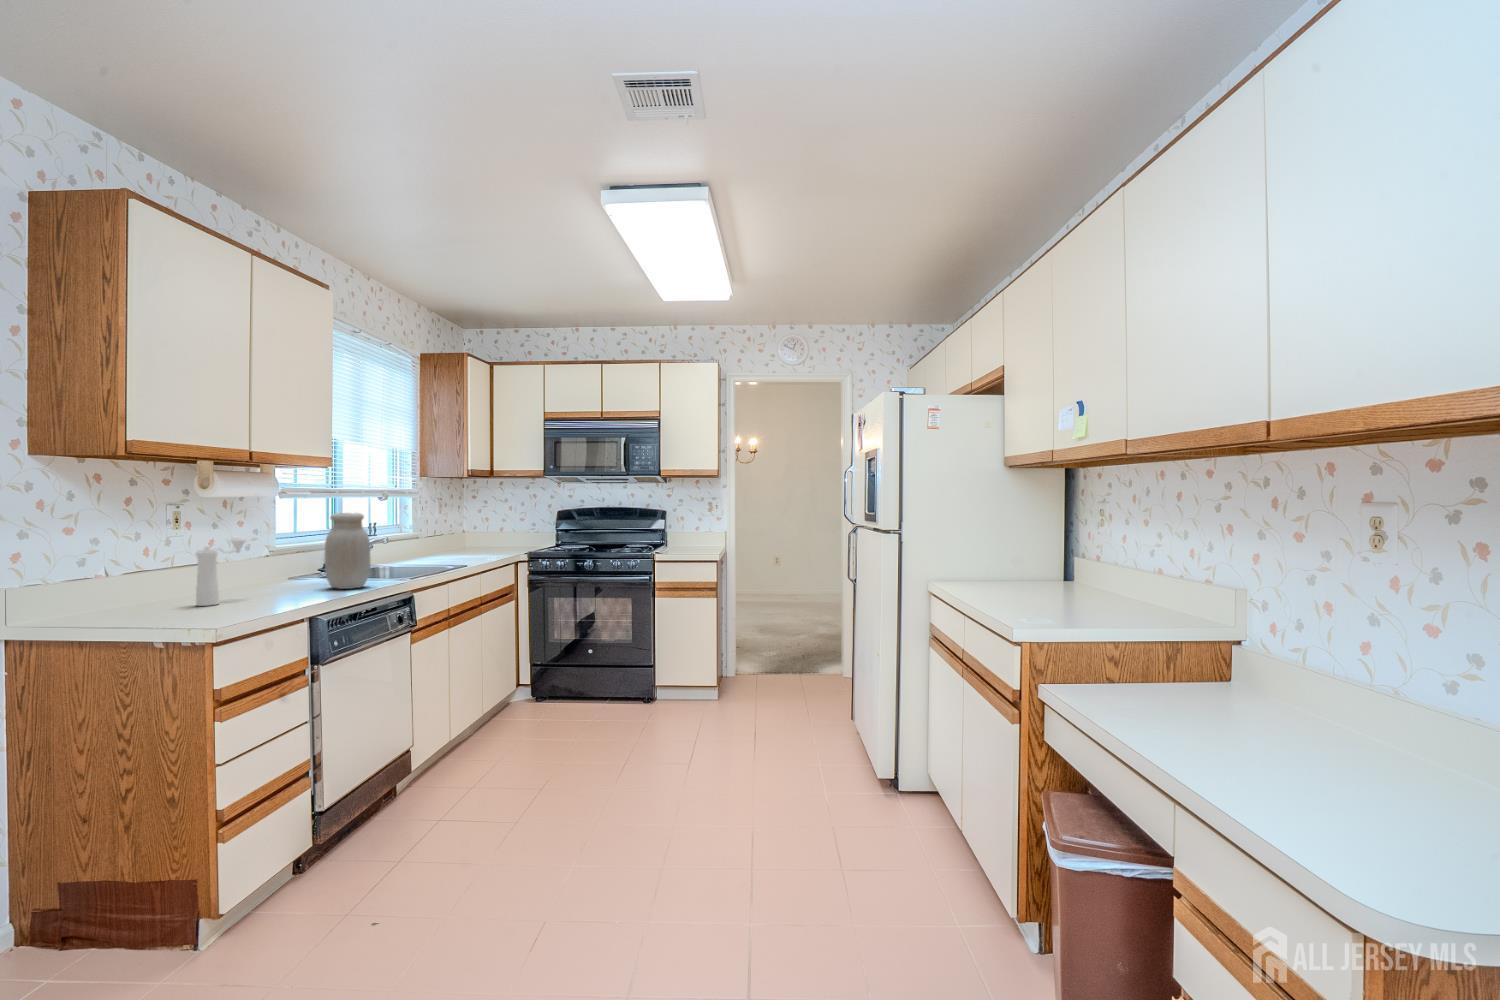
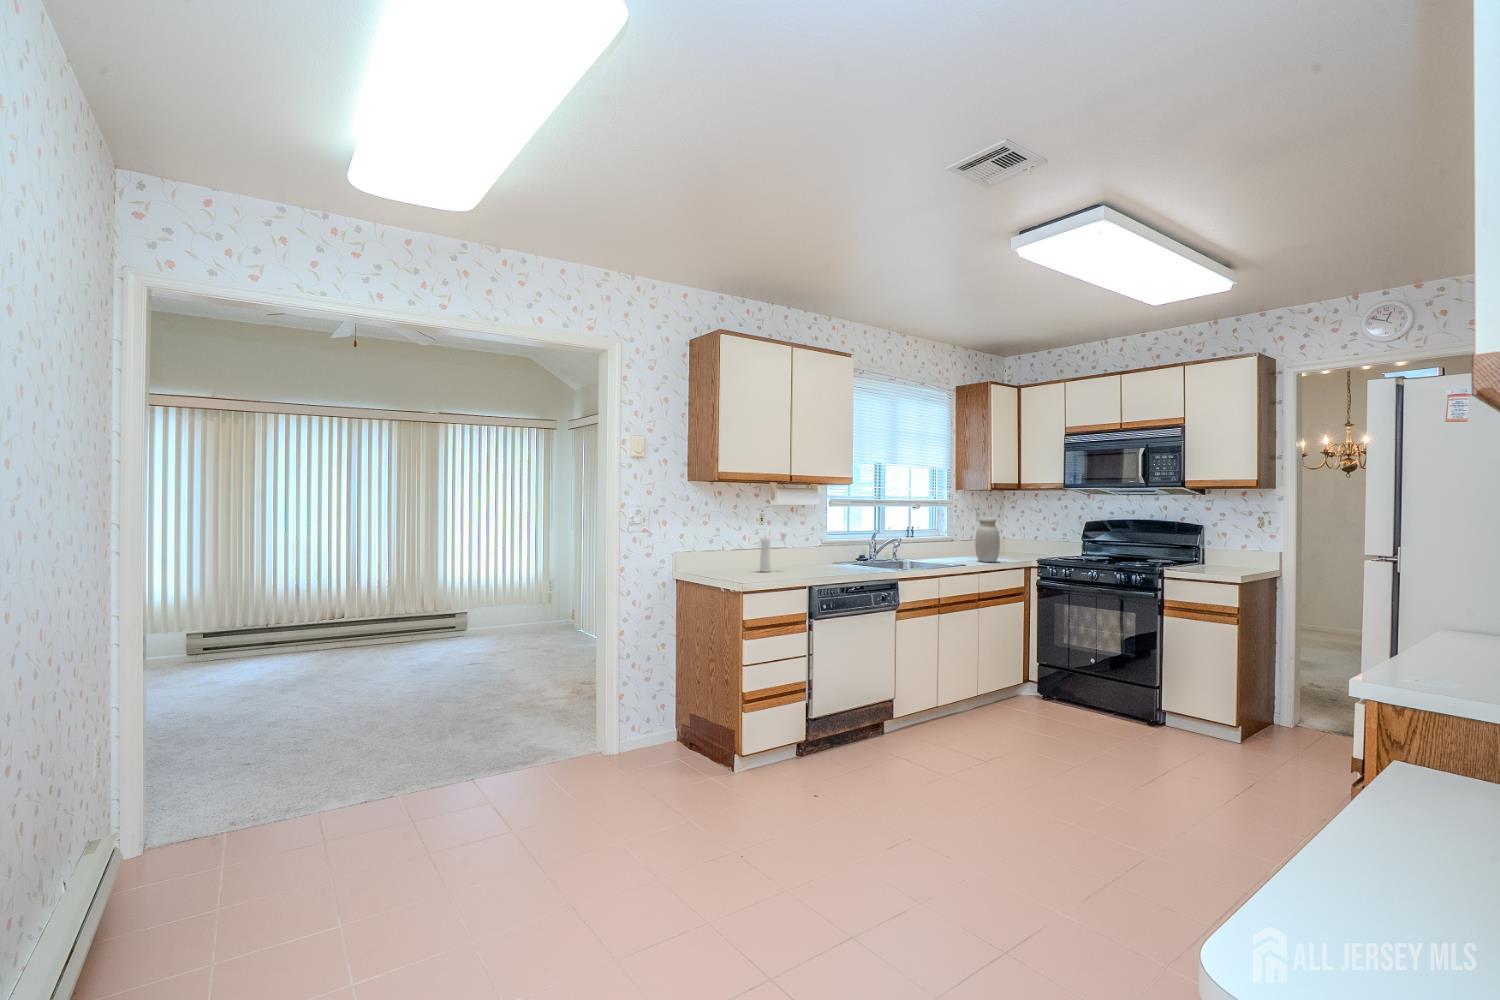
jar: present [325,513,371,589] -> present [975,518,1000,562]

